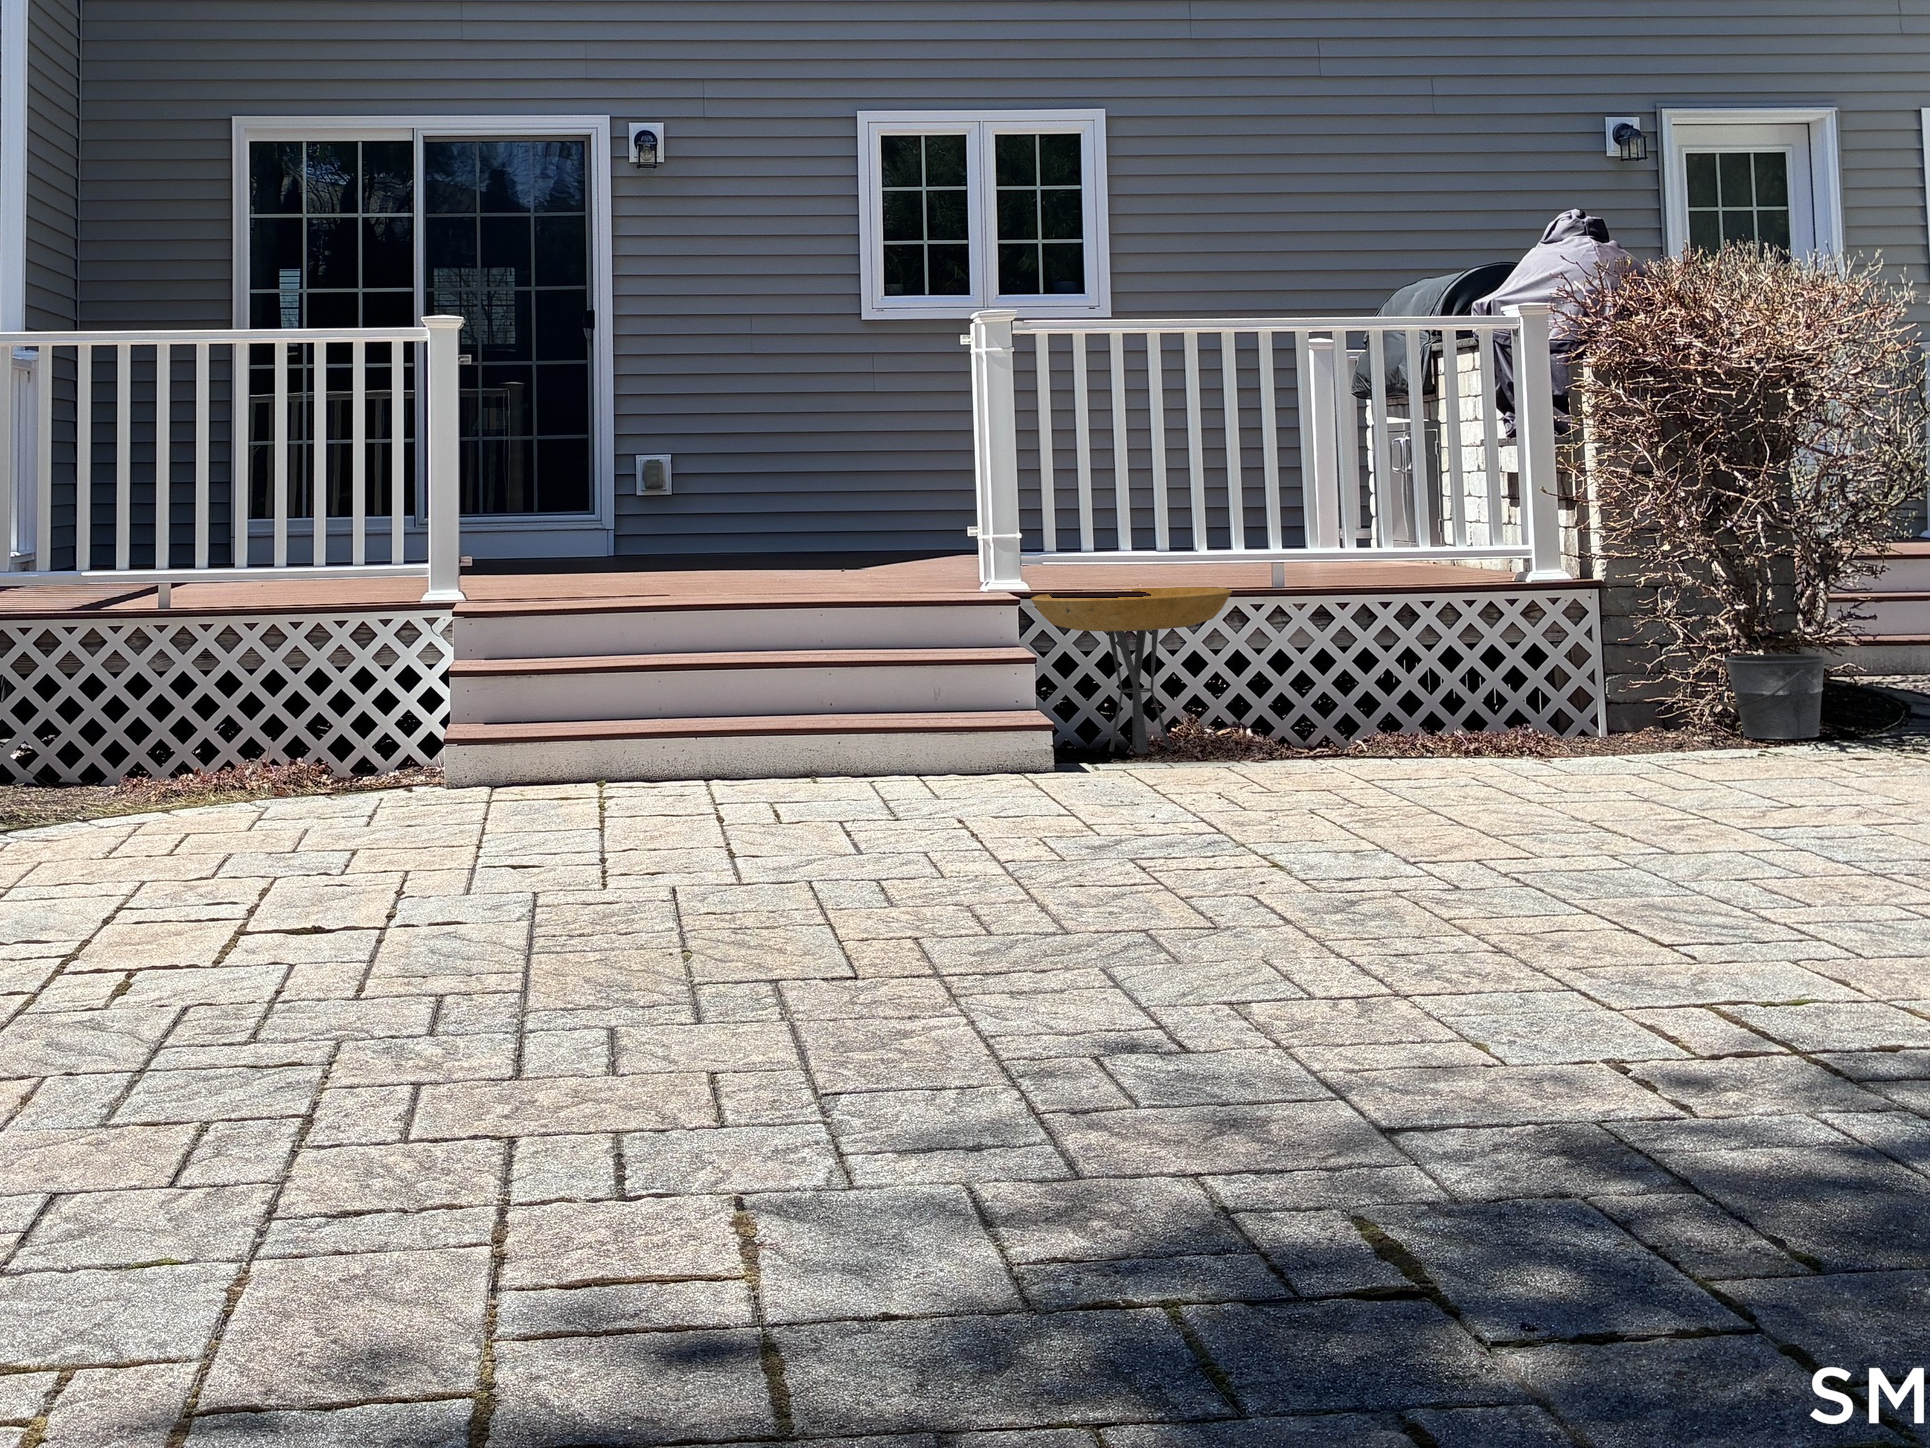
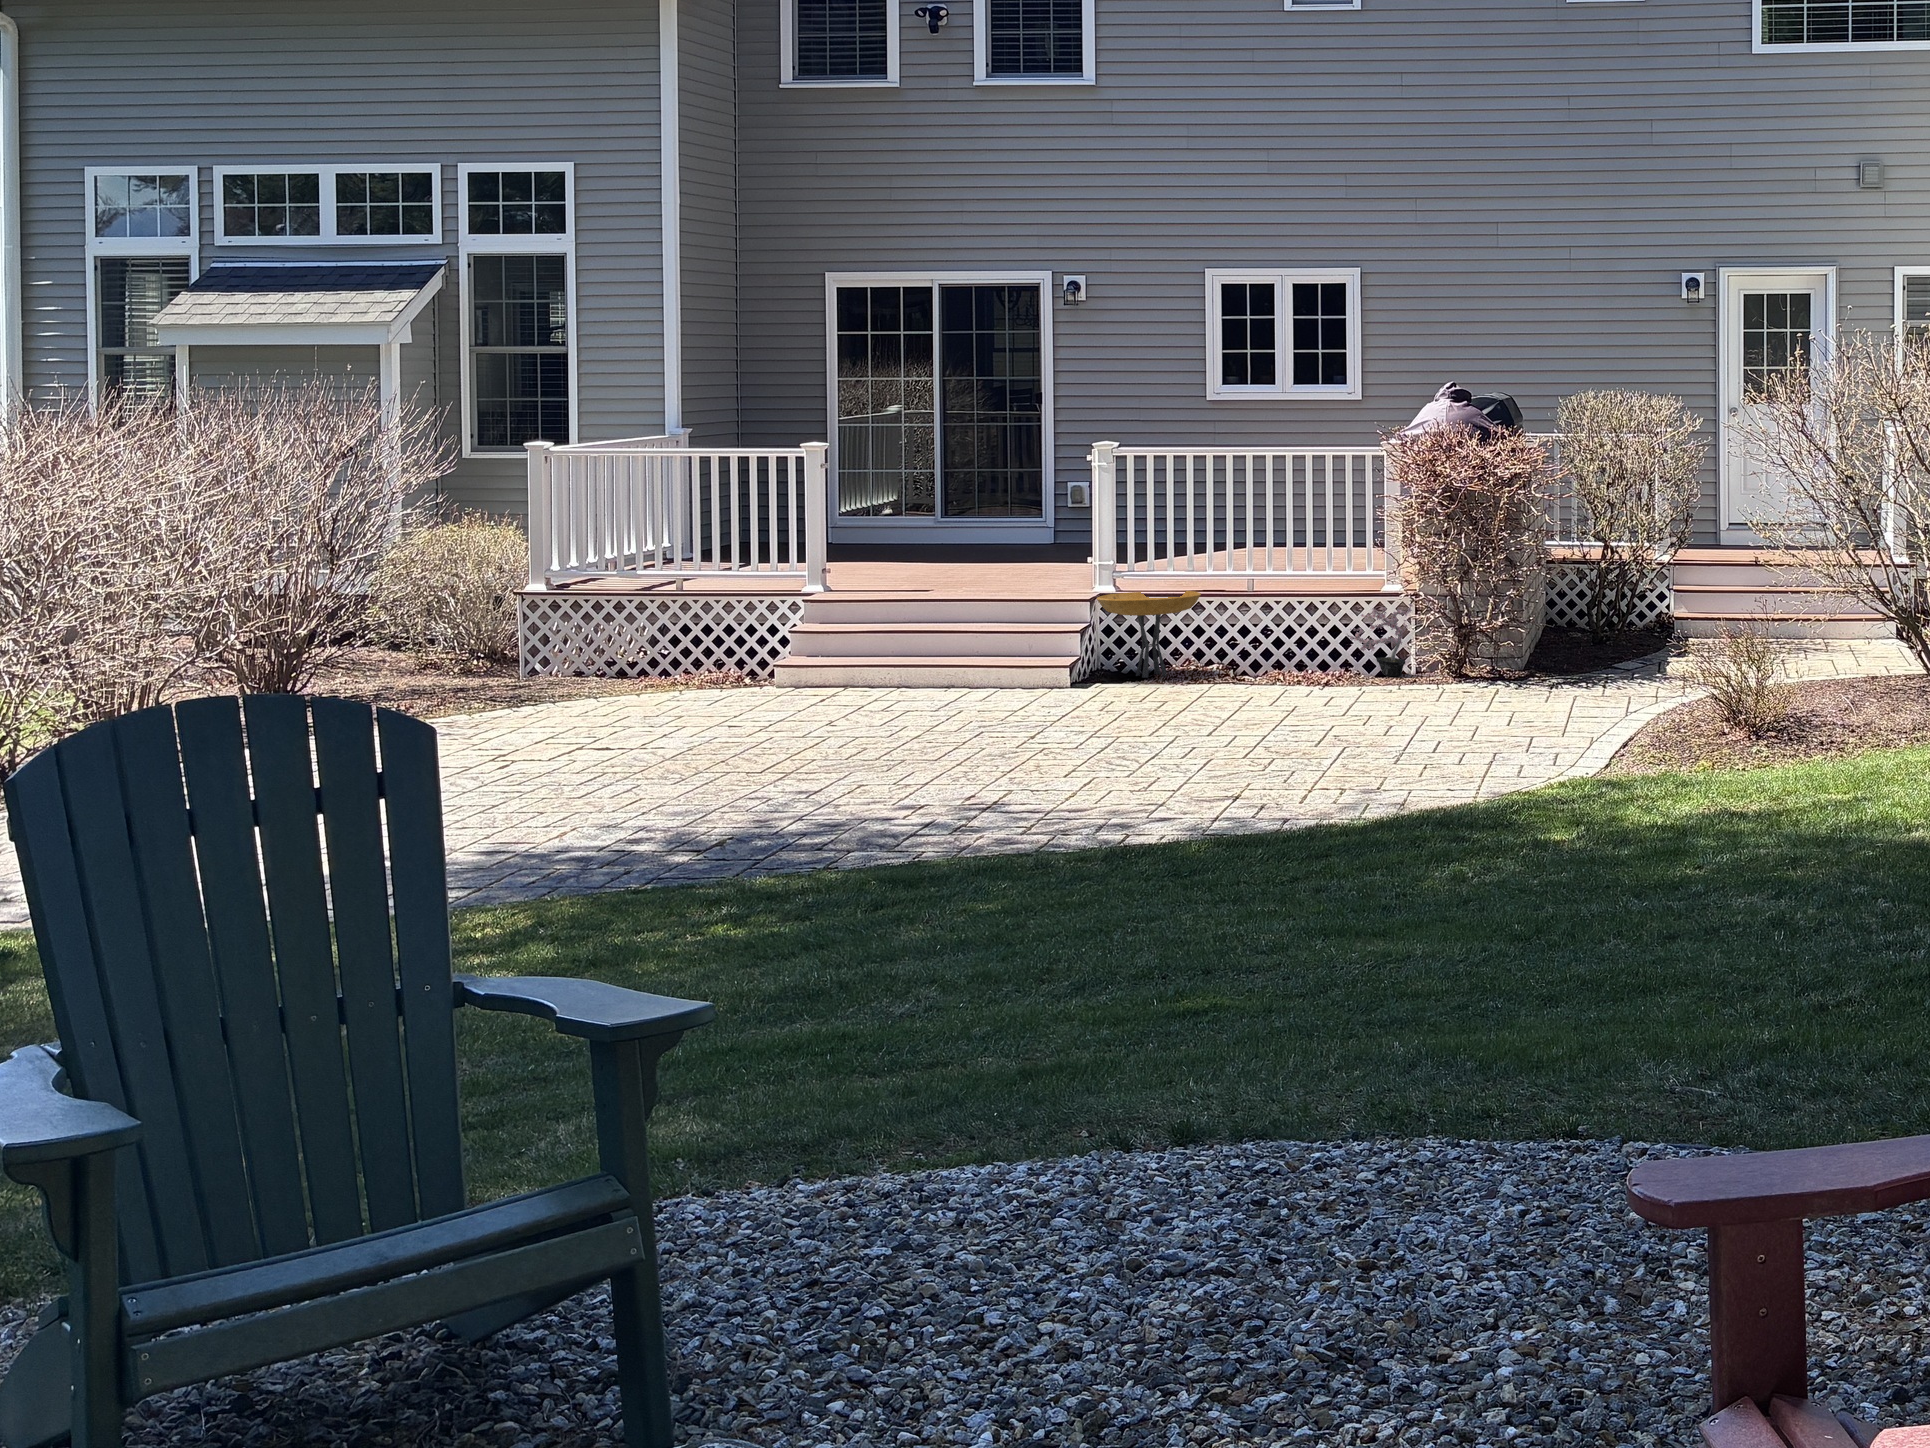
potted plant: none [1505,593,1643,736] -> present [1347,603,1413,676]
bucket: present [1720,654,1826,739] -> none [1443,636,1496,681]

